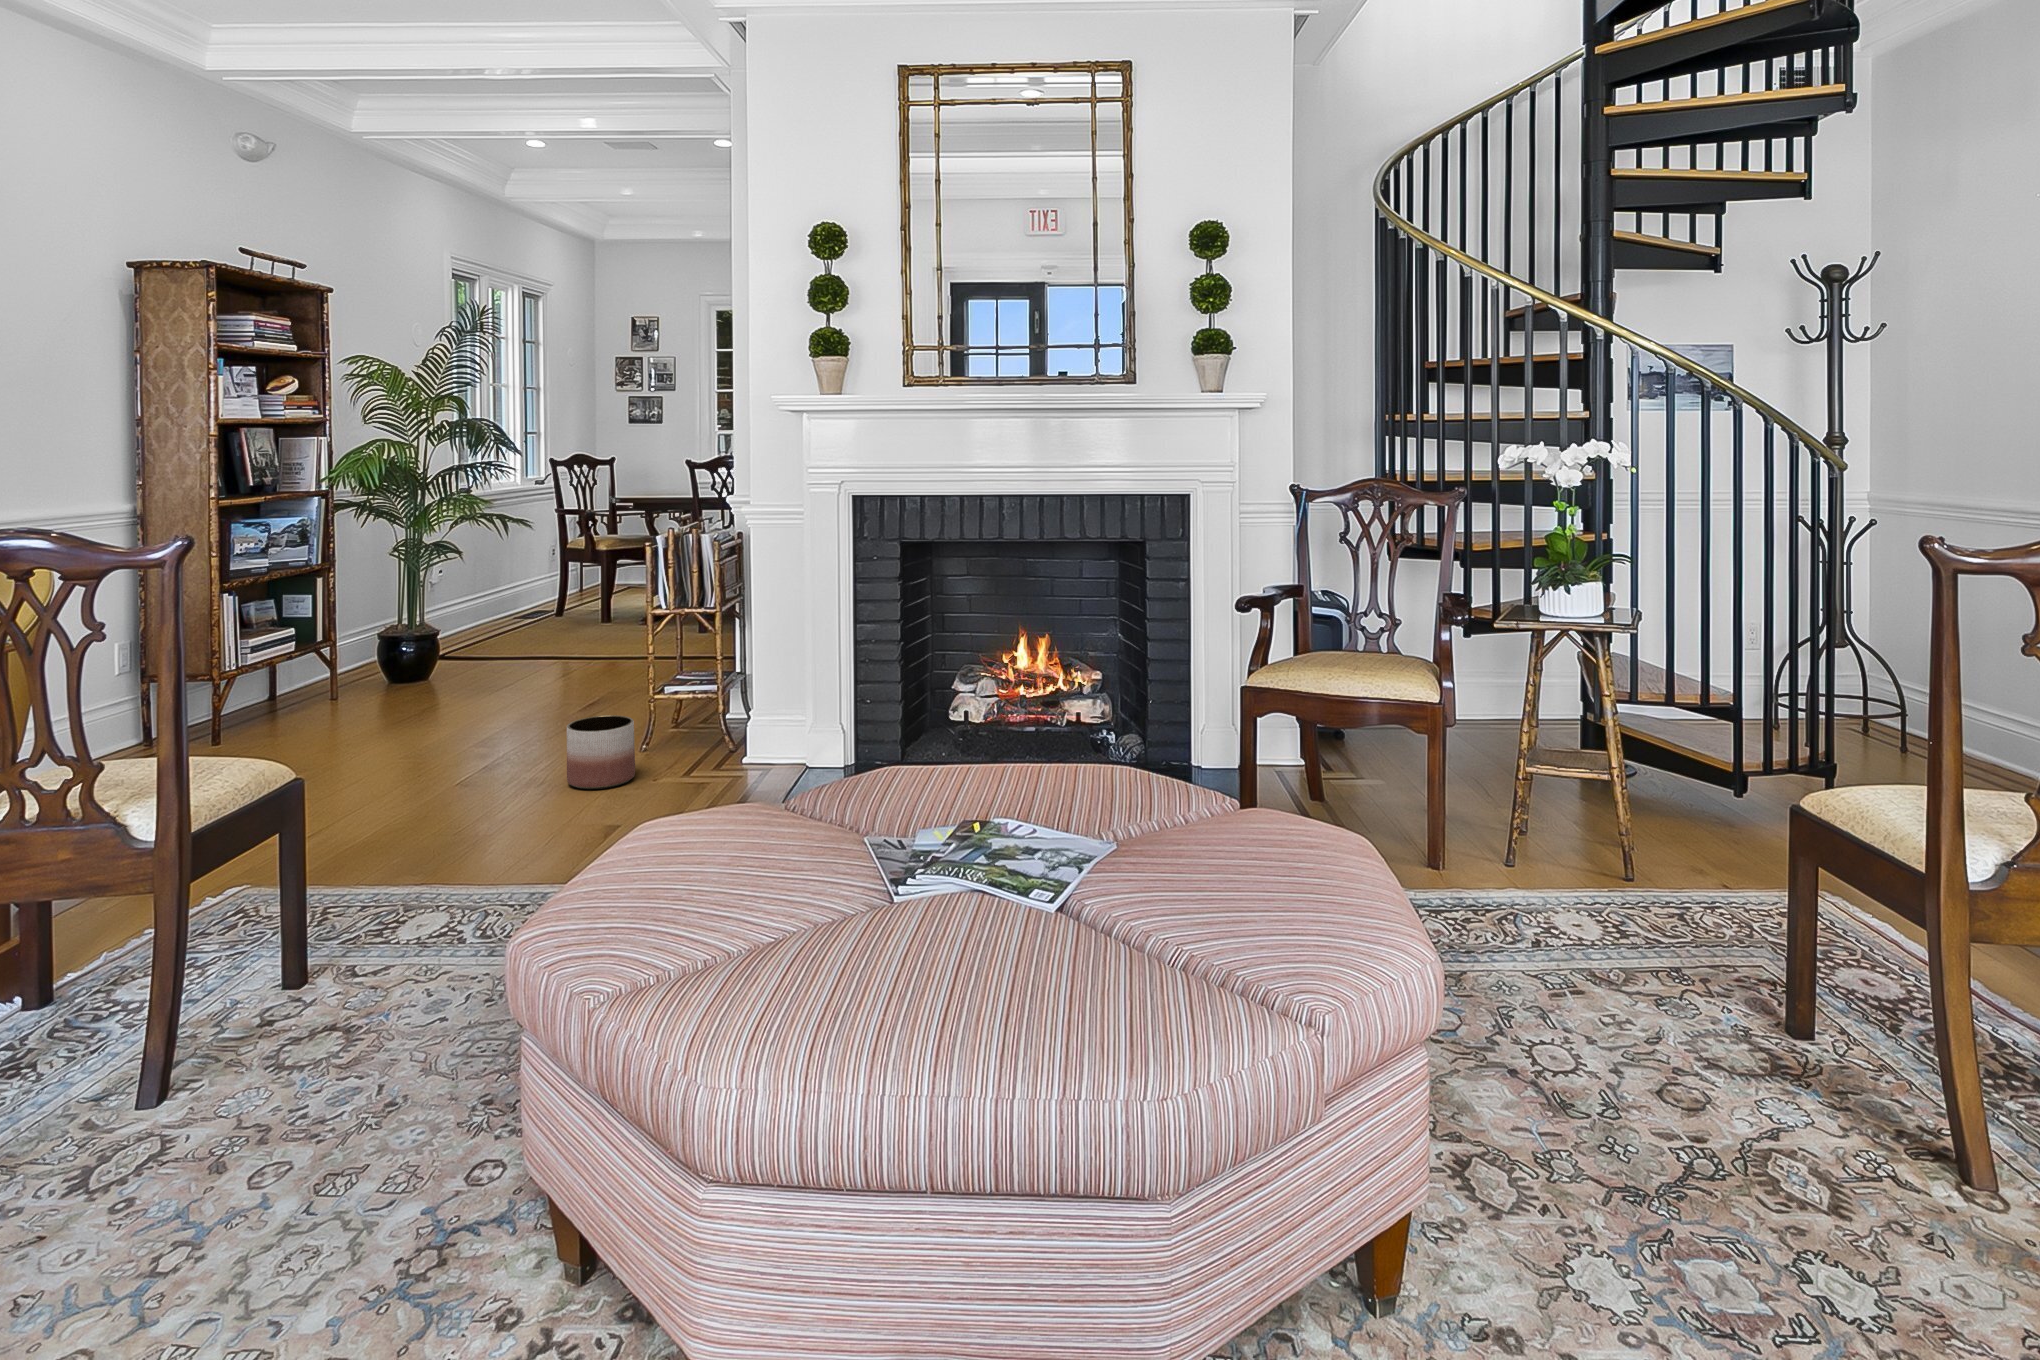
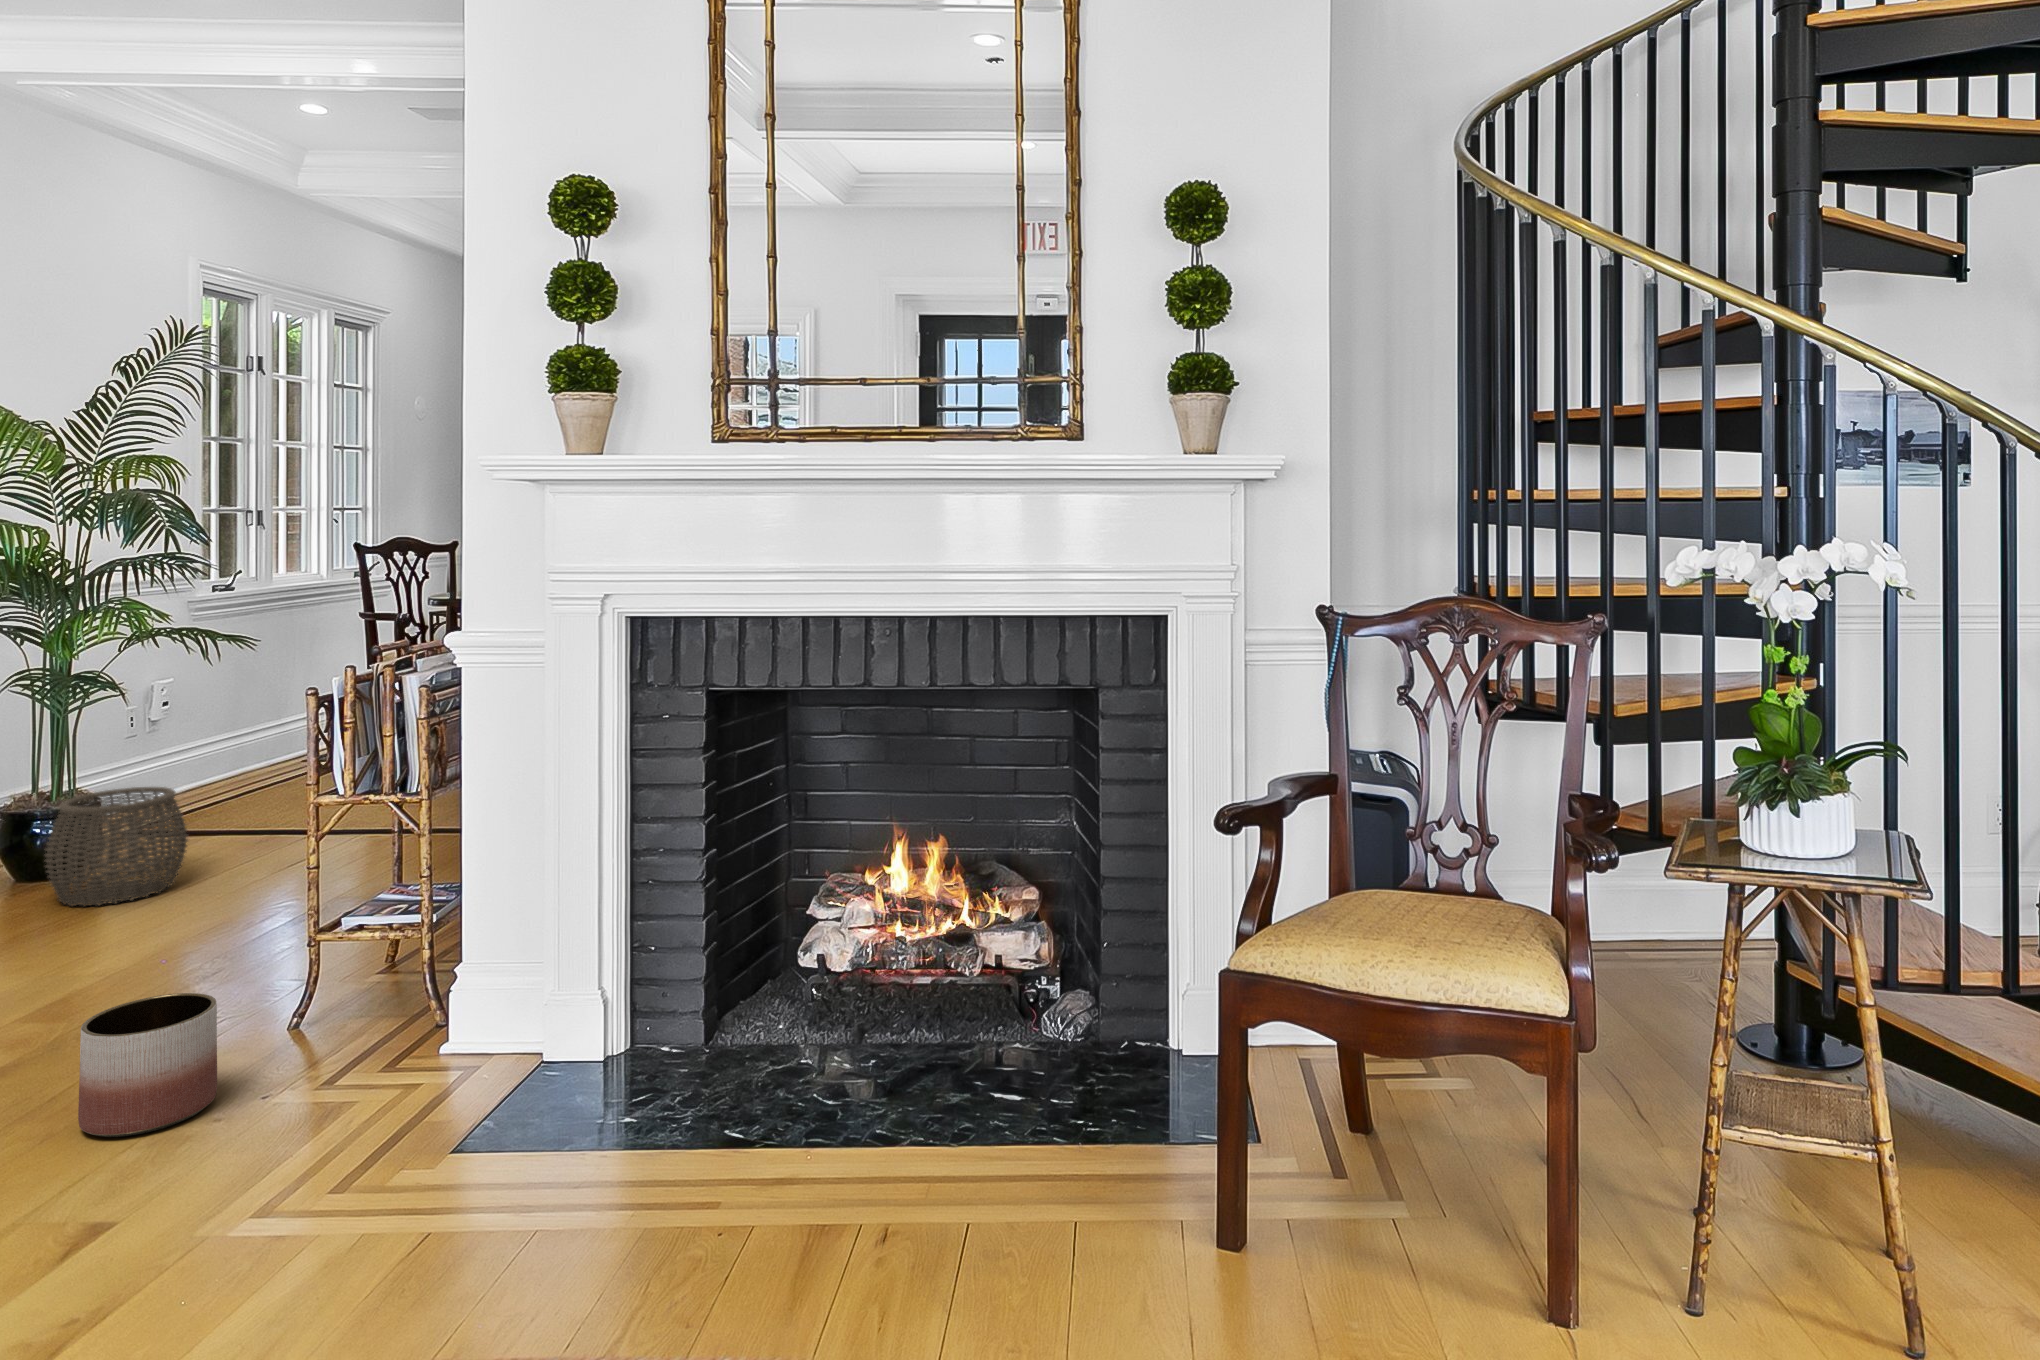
woven basket: none [425,619,508,694] -> present [45,787,188,906]

